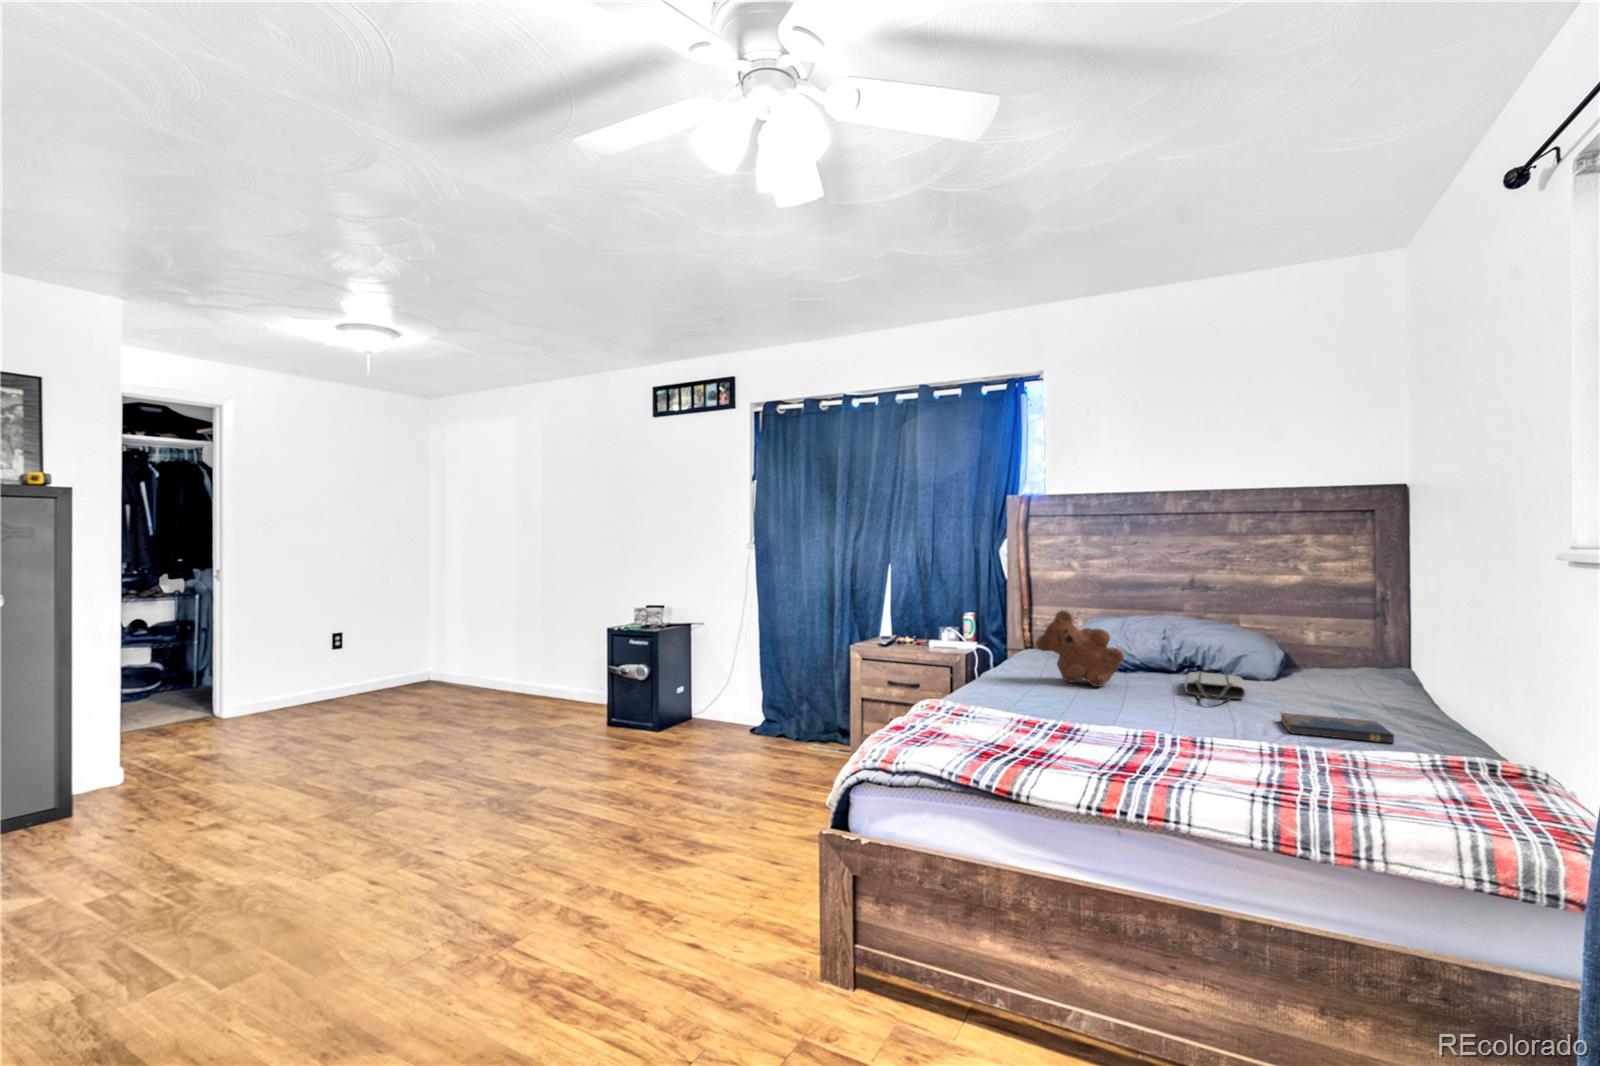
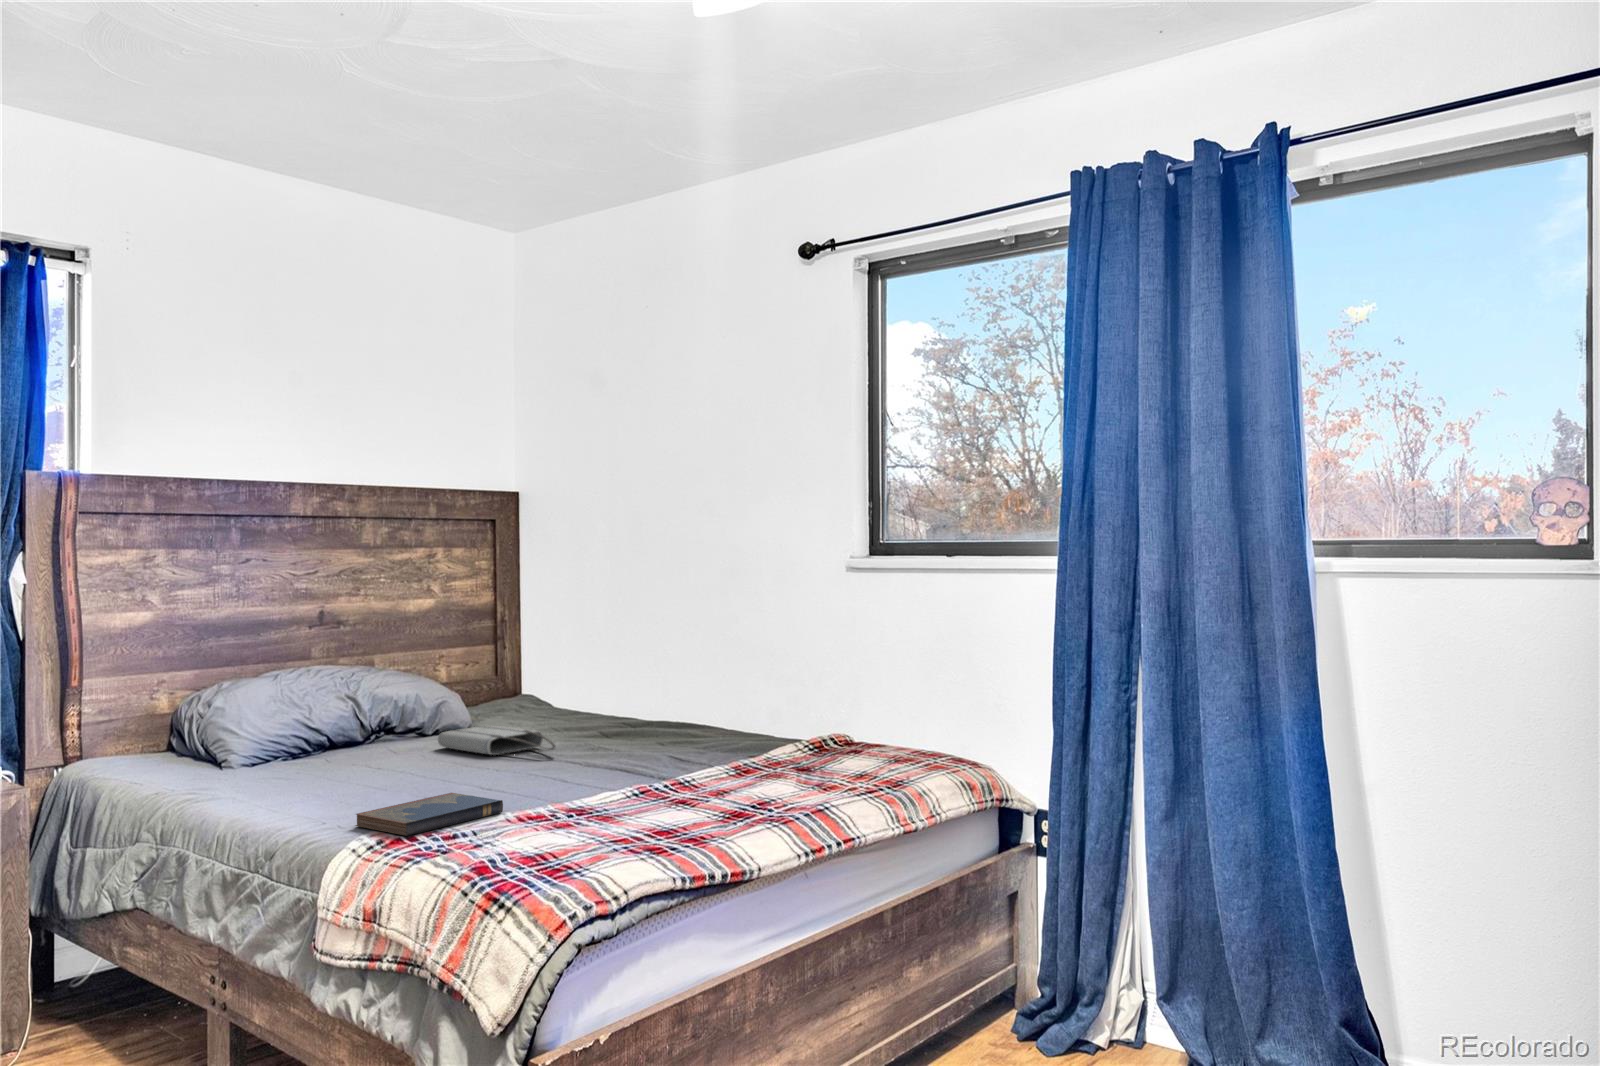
teddy bear: present [1036,610,1124,687] -> none [301,665,421,780]
hardcover book: present [1281,713,1394,743] -> present [355,793,503,836]

